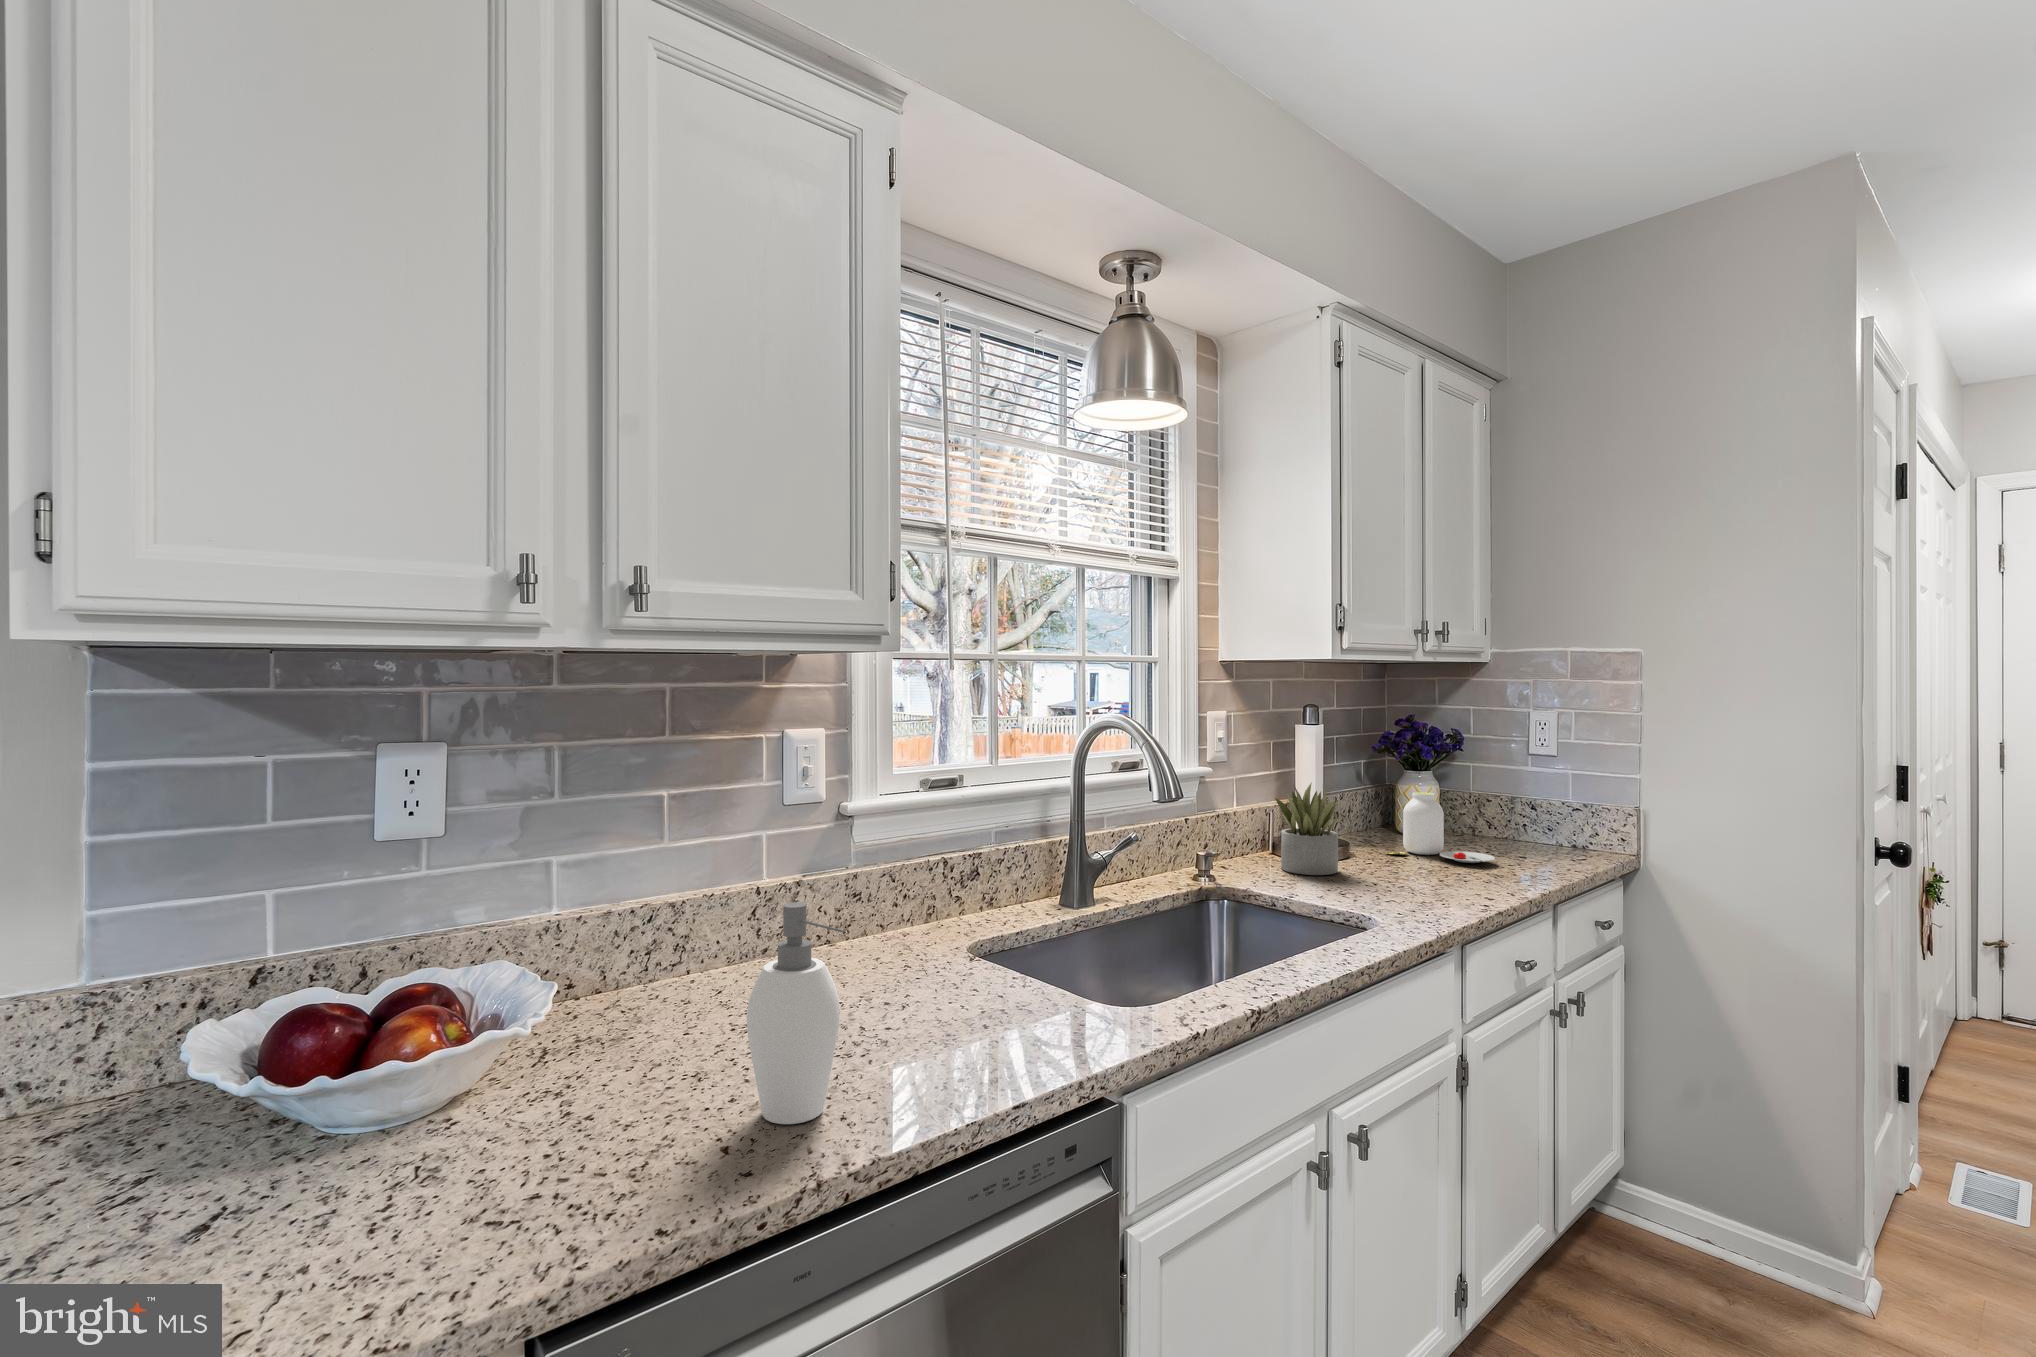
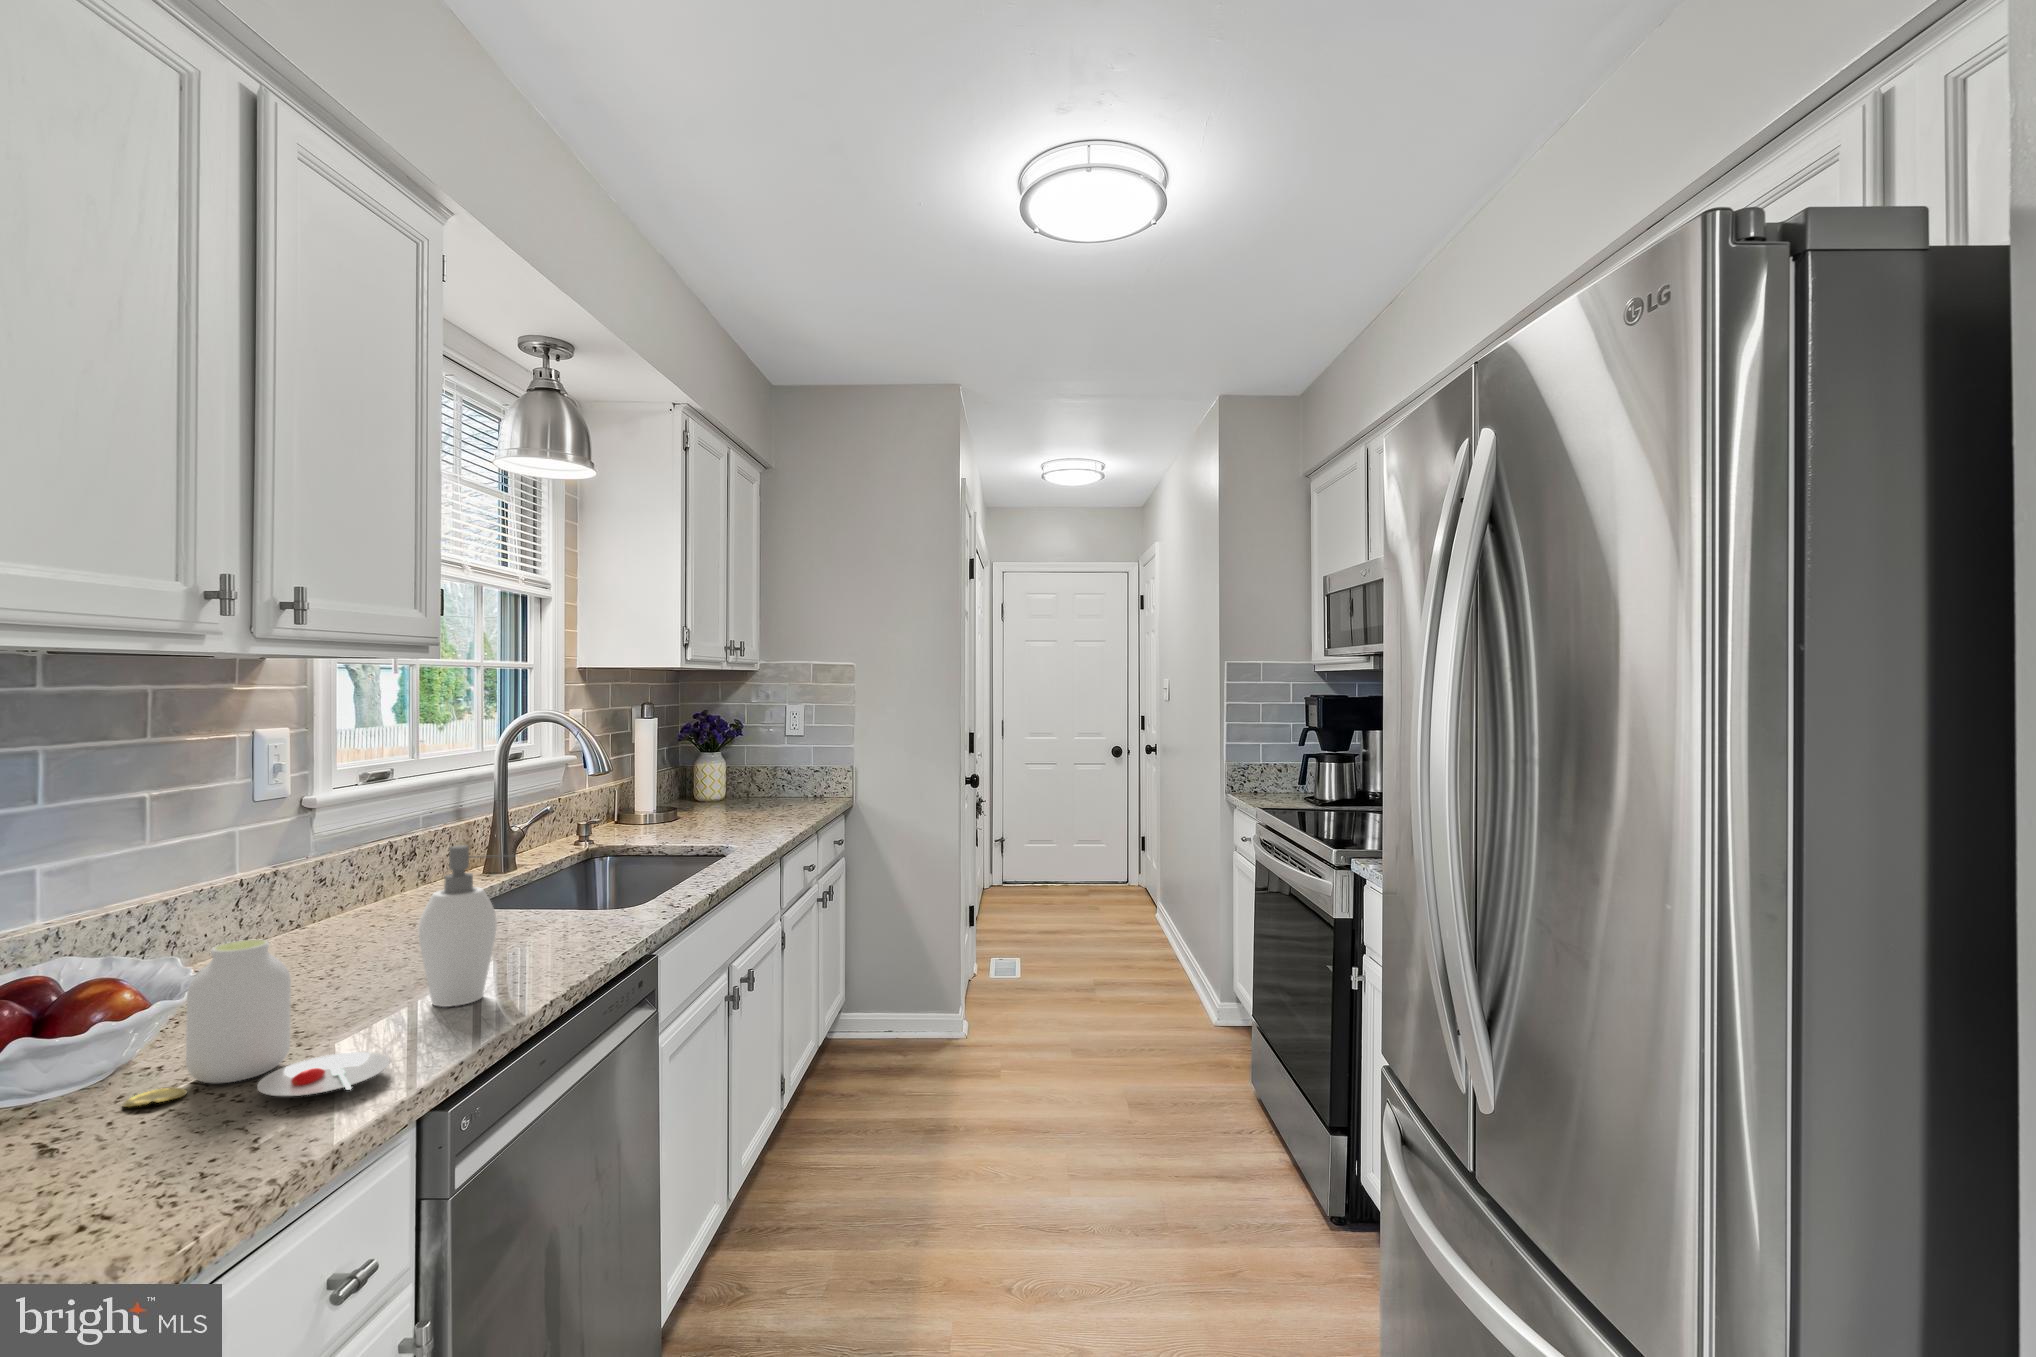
succulent plant: present [1275,782,1342,875] -> none [631,761,686,831]
jar: present [1386,792,1495,863] -> present [123,940,390,1107]

